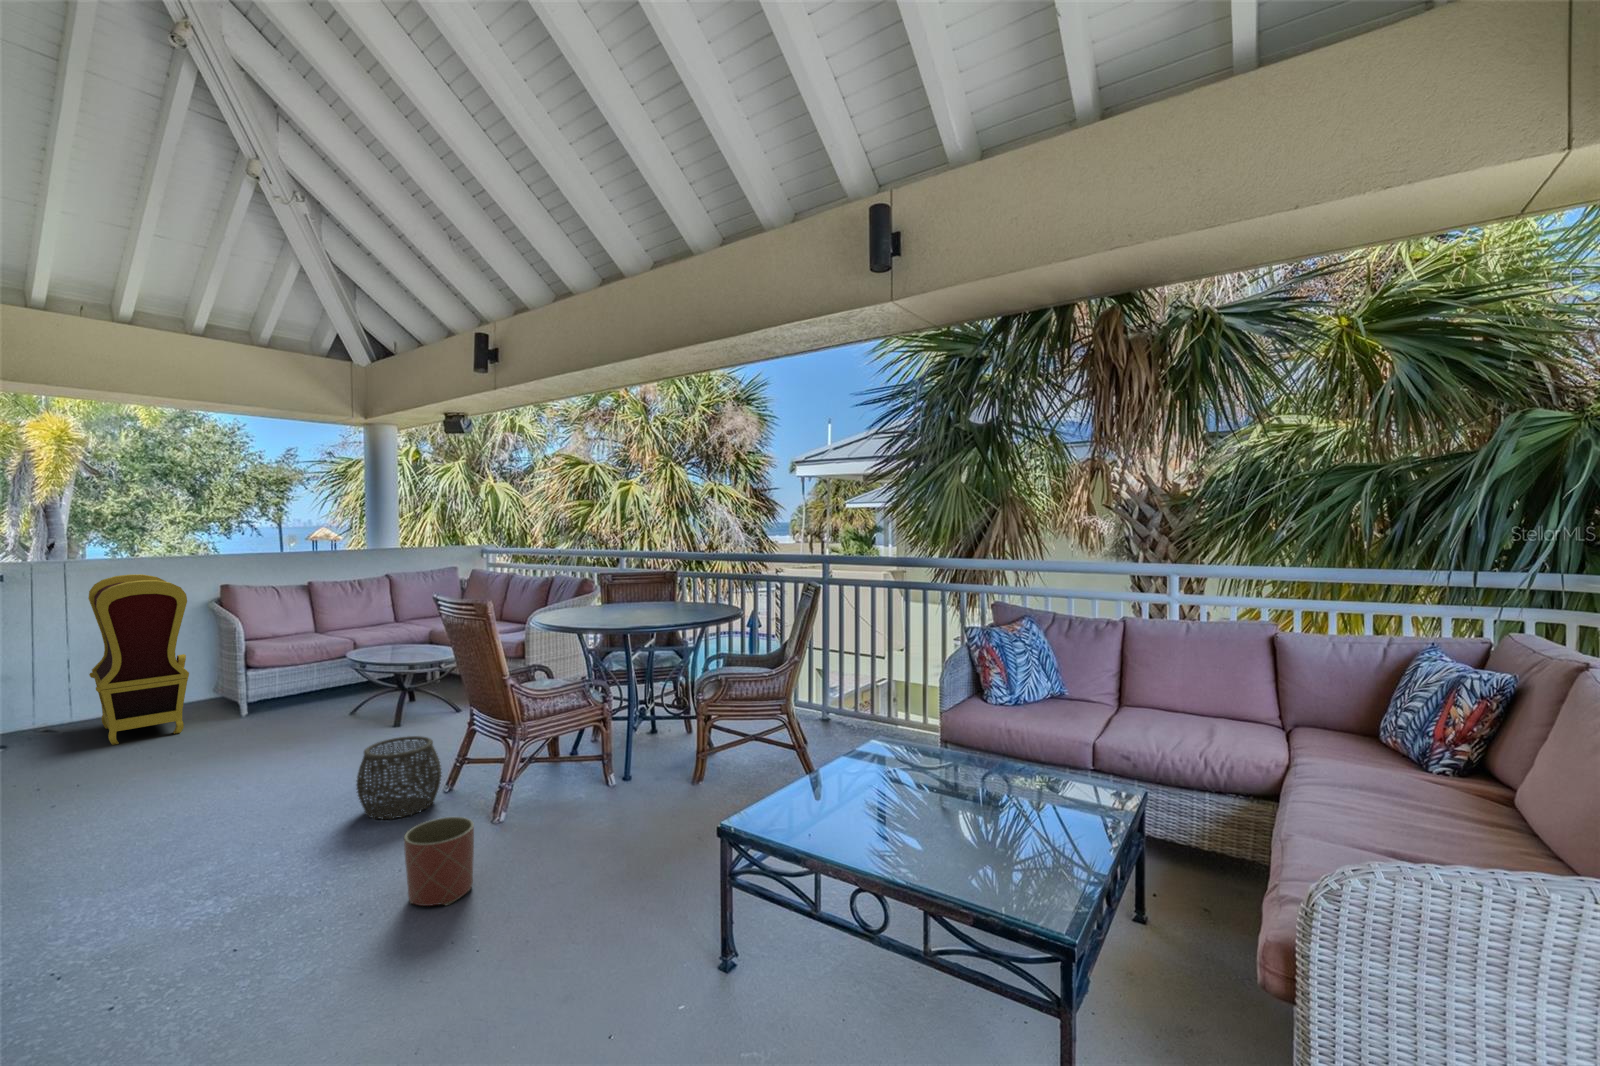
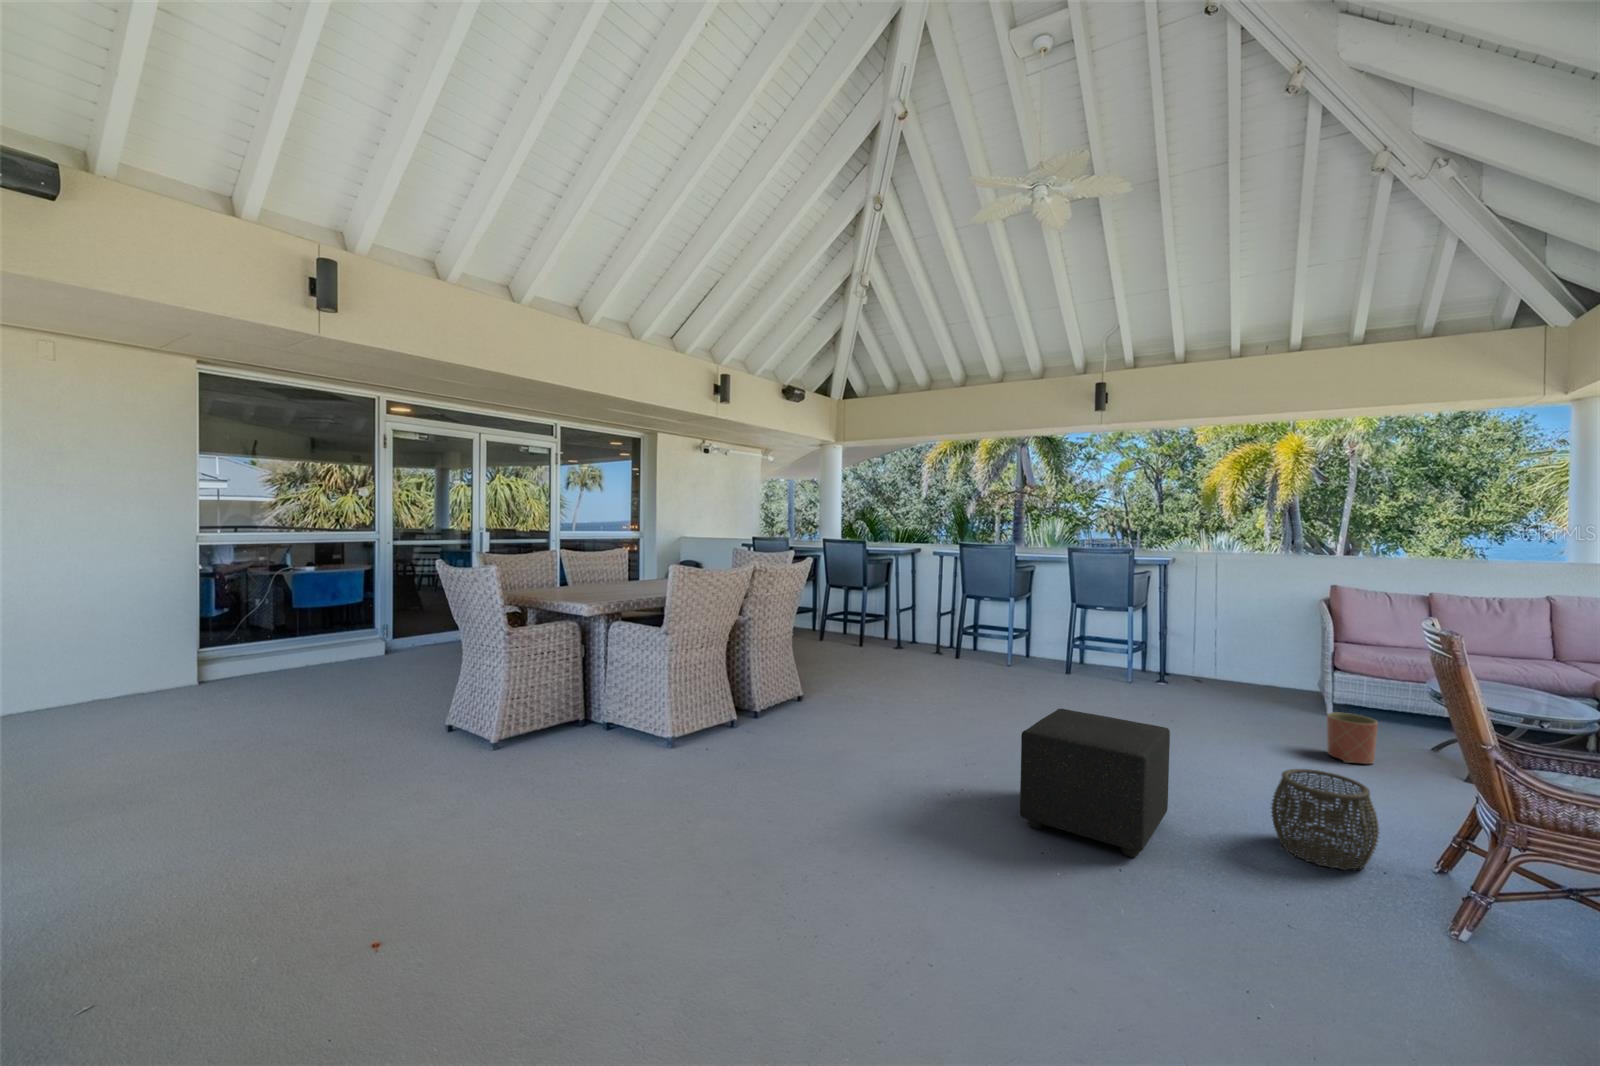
armchair: present [88,574,189,745] -> none [1206,565,1289,710]
ottoman: none [91,756,304,956] -> present [1020,709,1170,857]
planter: present [404,817,474,906] -> present [1327,712,1378,764]

